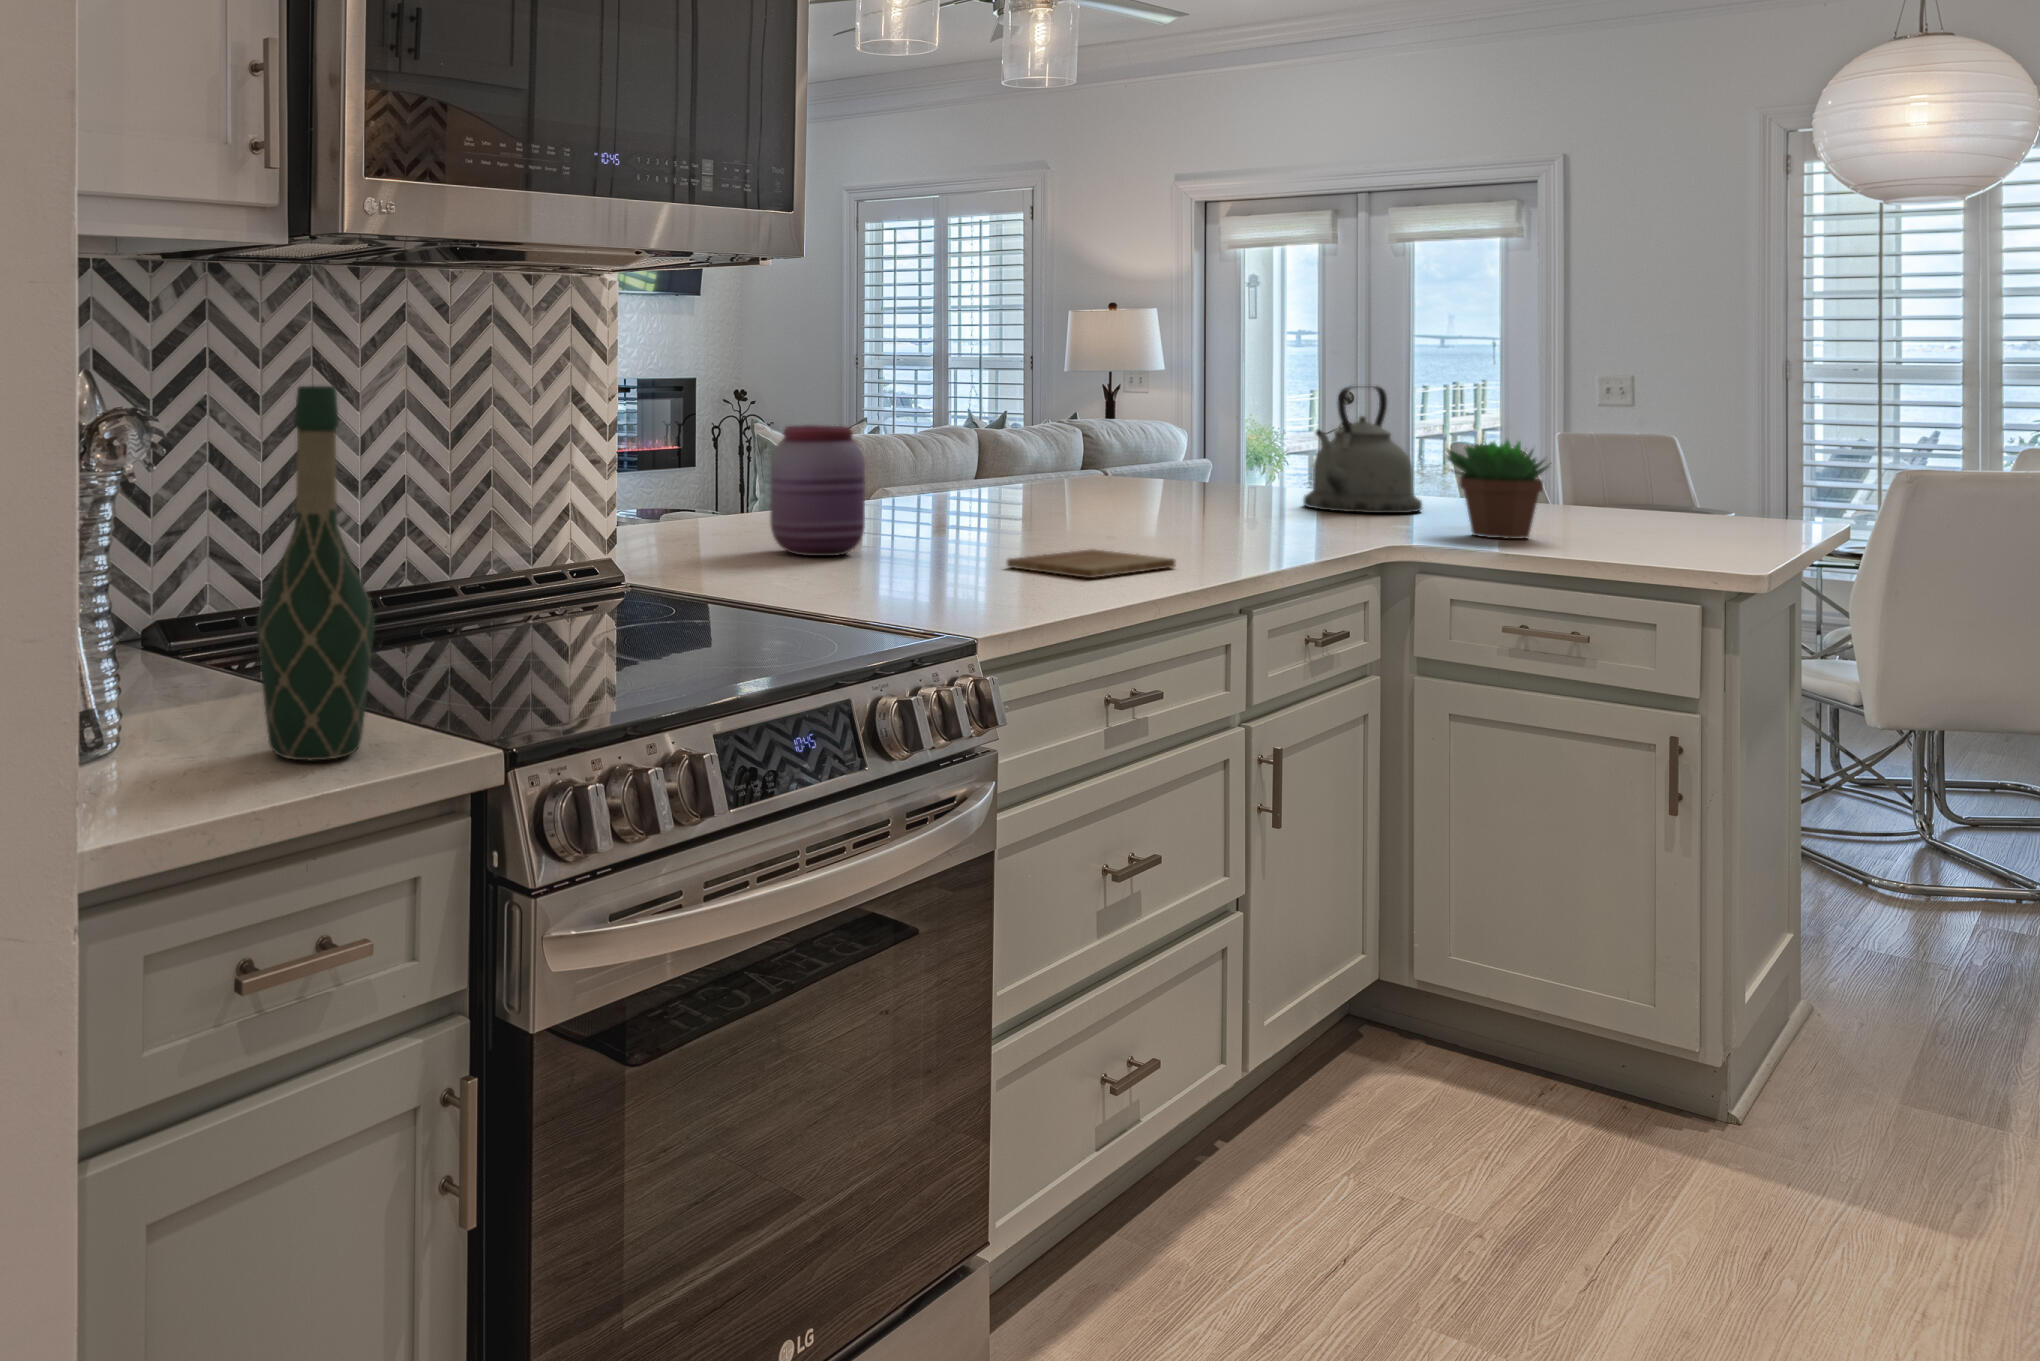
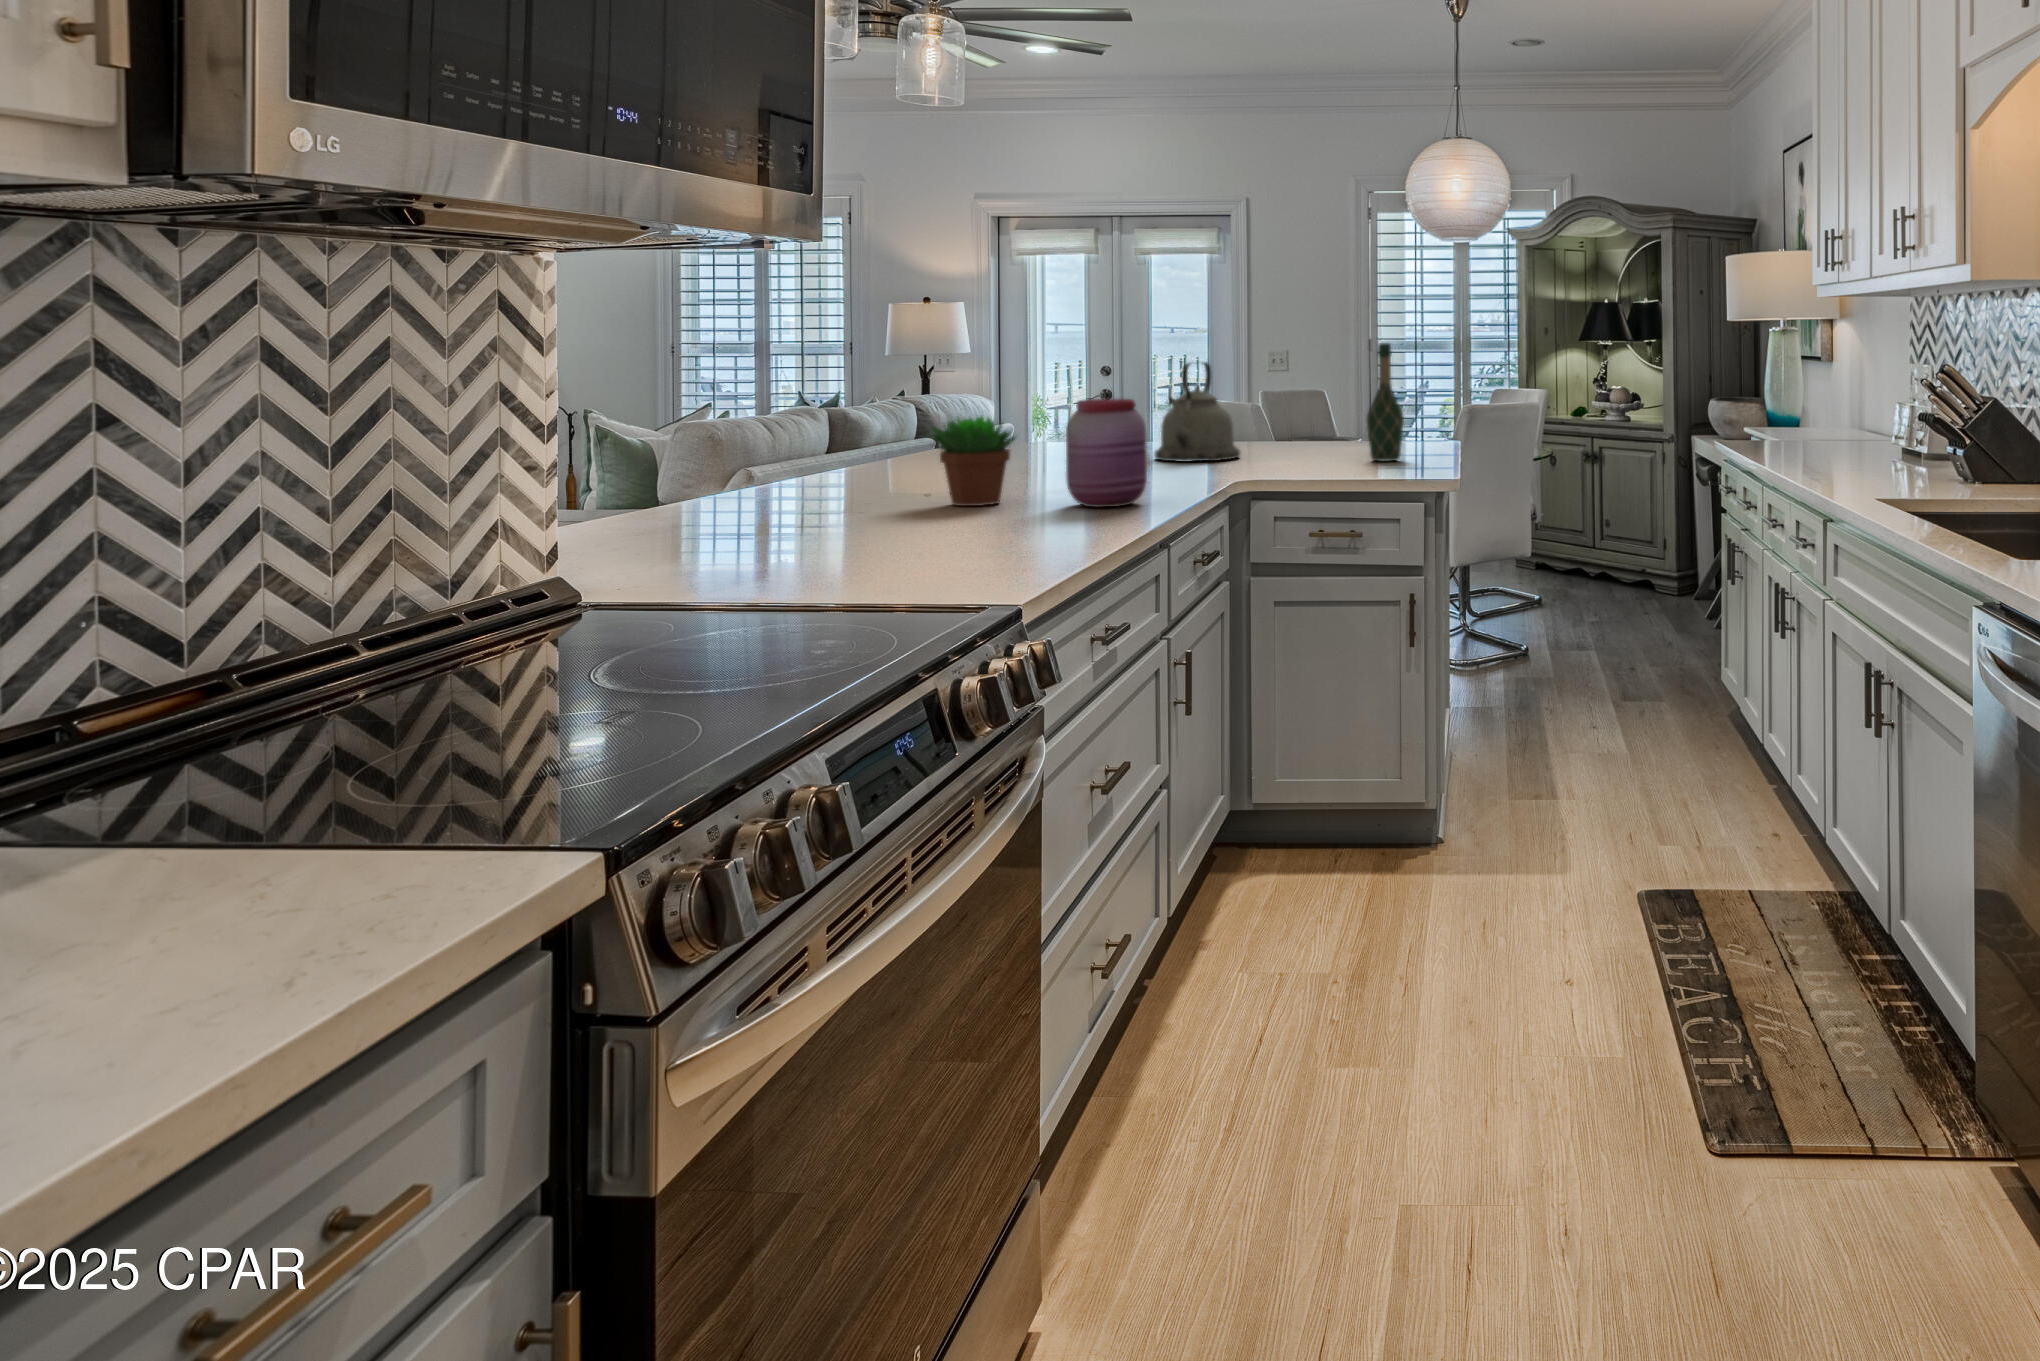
wine bottle: present [256,386,375,761] -> present [1367,343,1404,461]
jar: present [770,425,865,556] -> present [1066,399,1147,507]
succulent plant: present [1447,440,1551,539] -> present [929,415,1015,506]
cutting board: present [1007,549,1175,578] -> none [975,512,1116,538]

